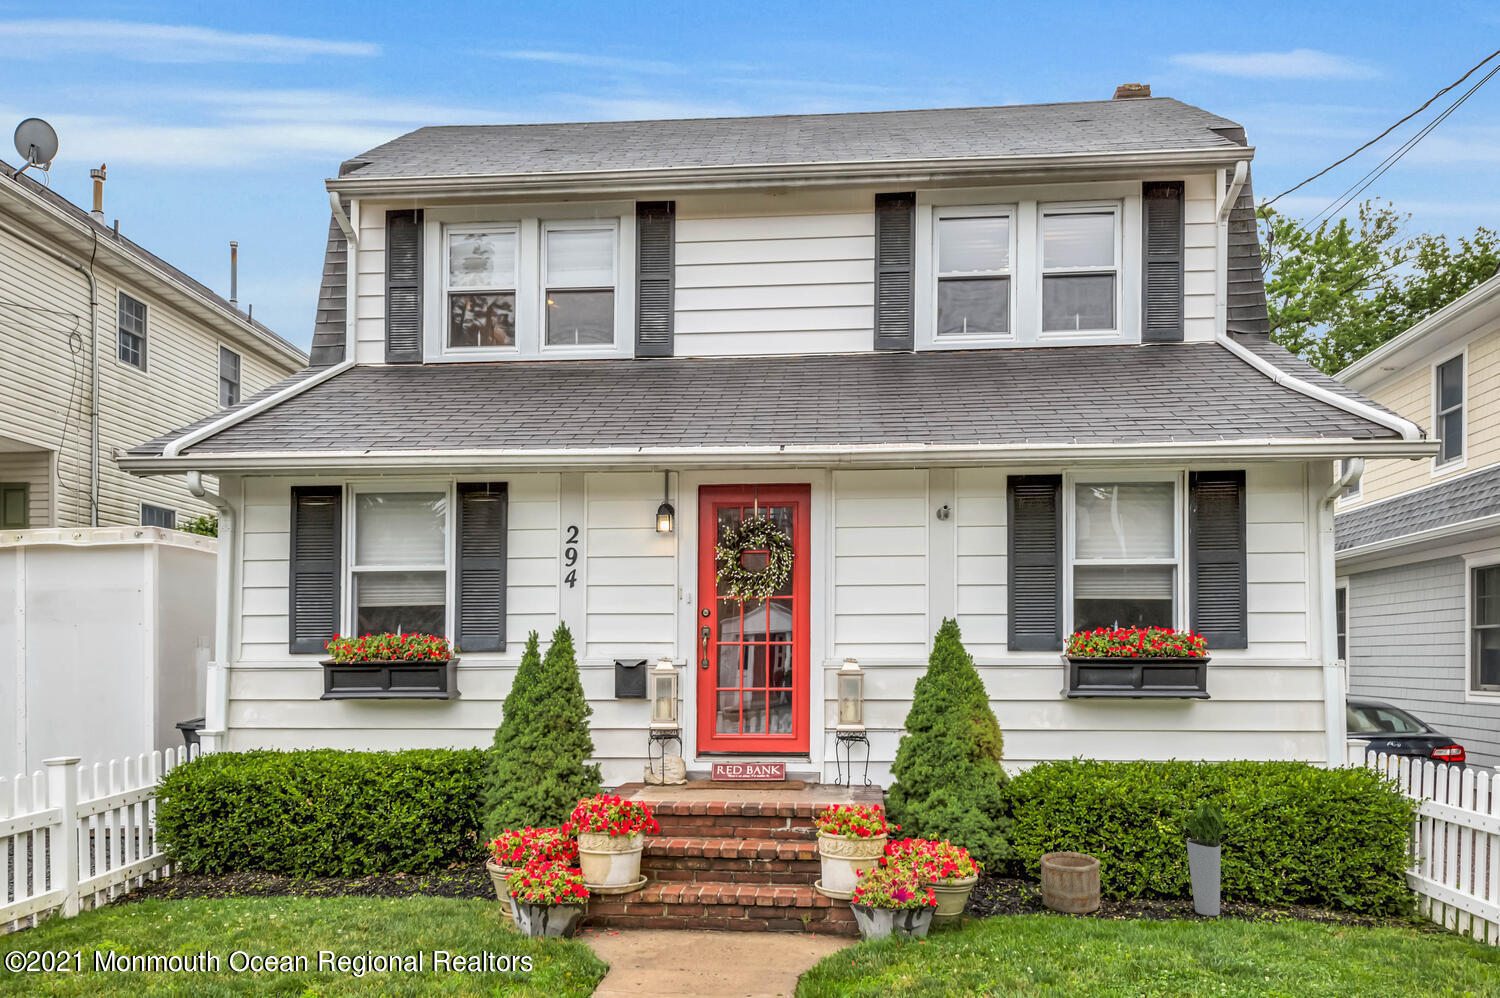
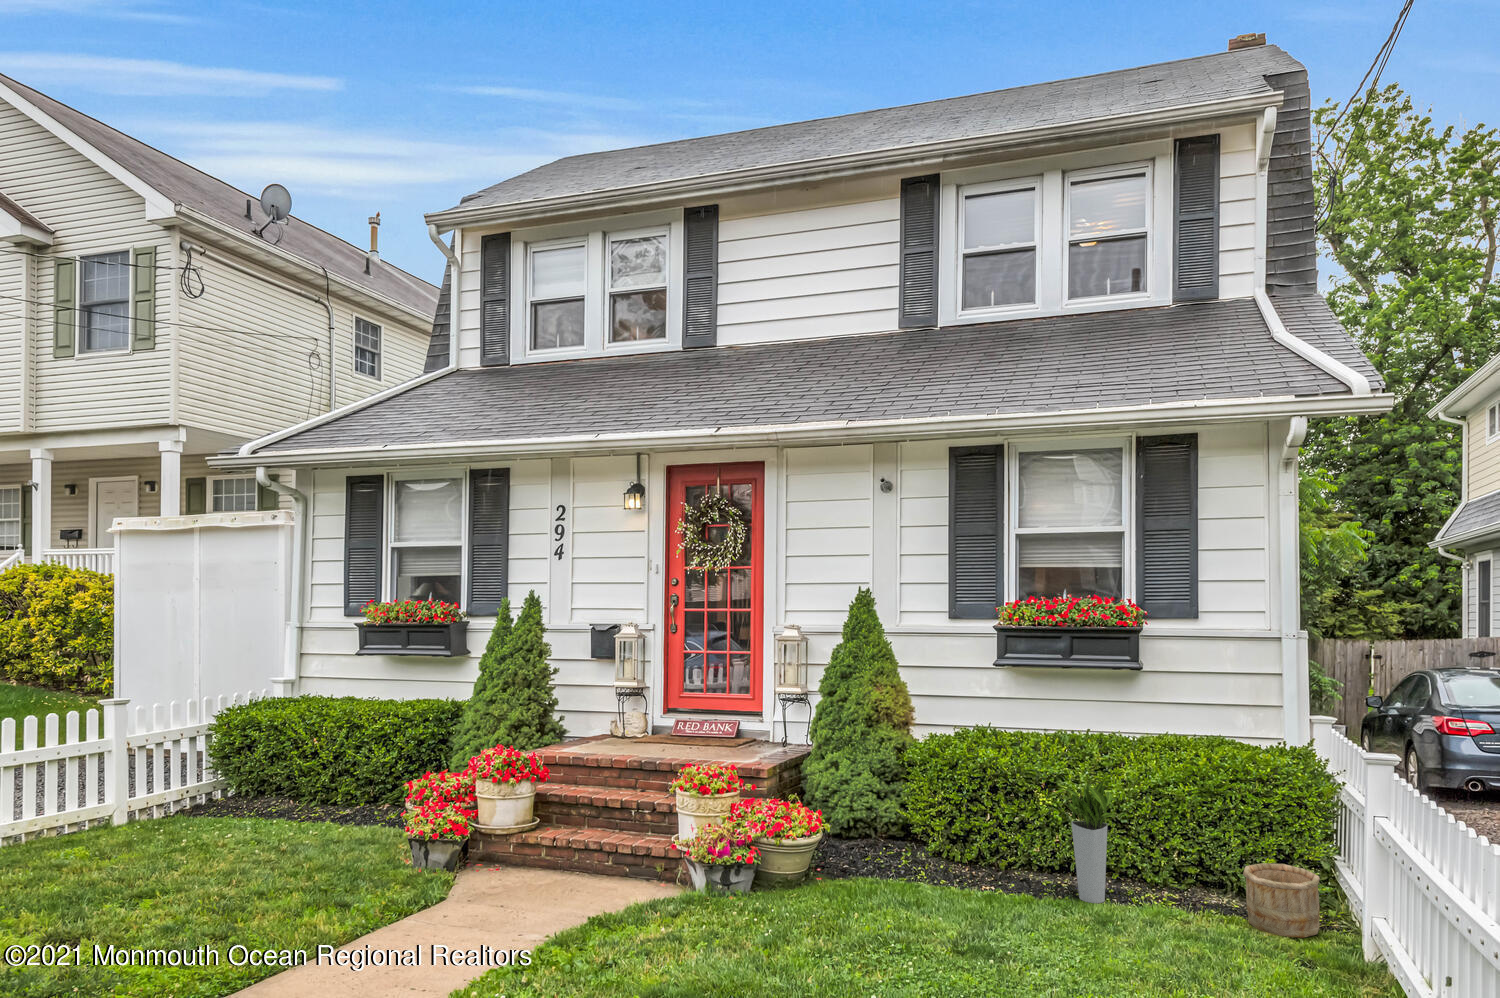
wooden bucket: present [1039,852,1101,913] -> present [1243,863,1320,938]

